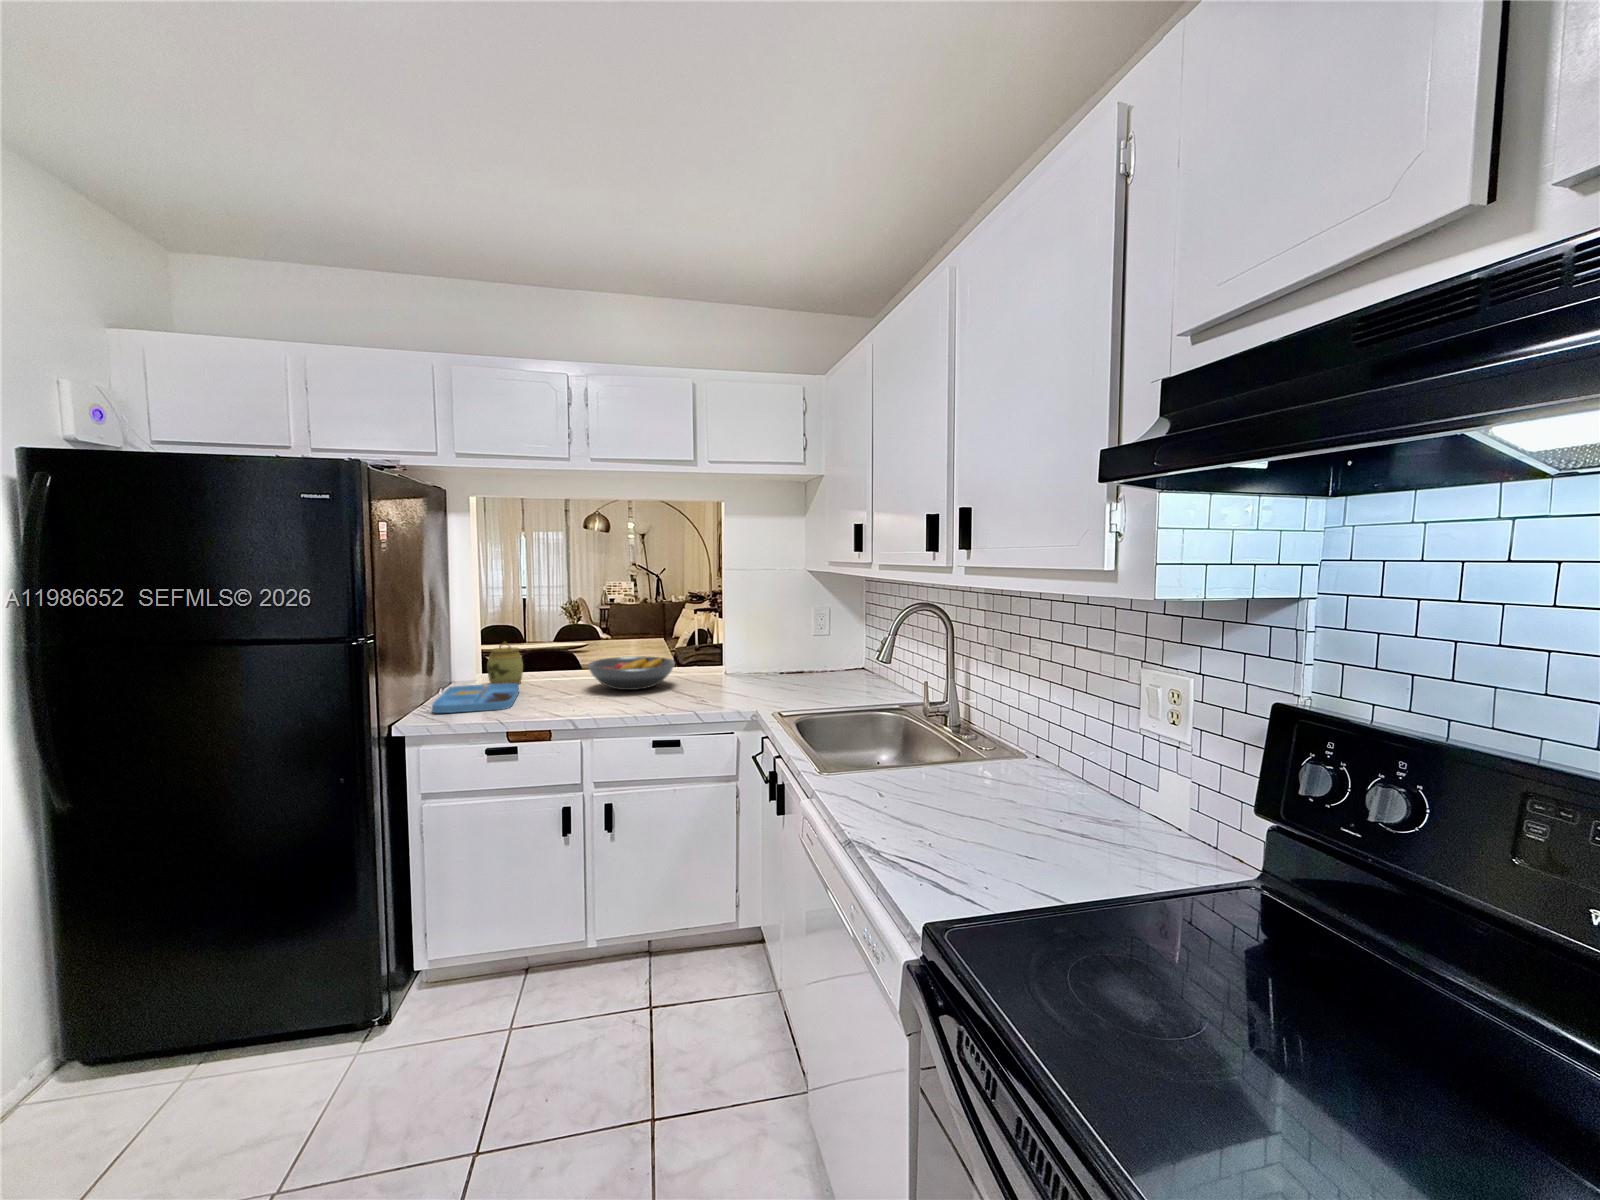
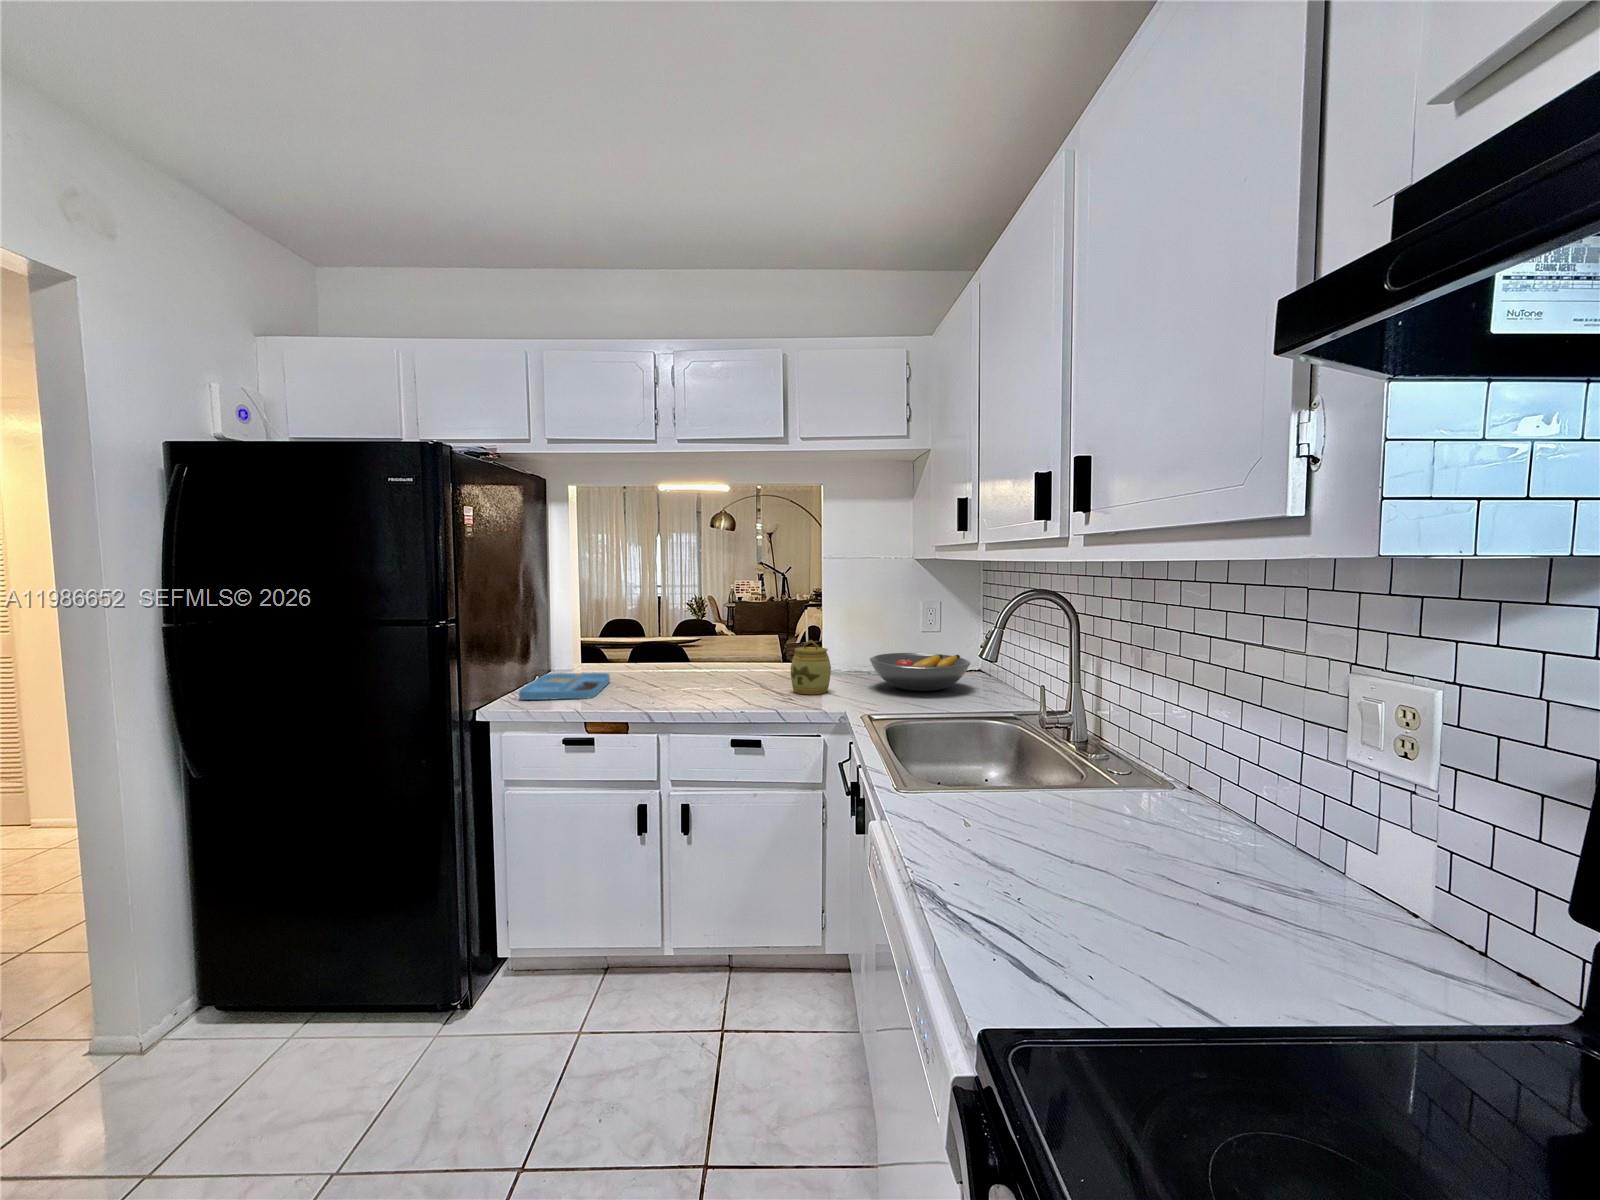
jar: present [487,642,523,684] -> present [791,640,831,695]
fruit bowl: present [587,656,675,690] -> present [870,653,971,691]

